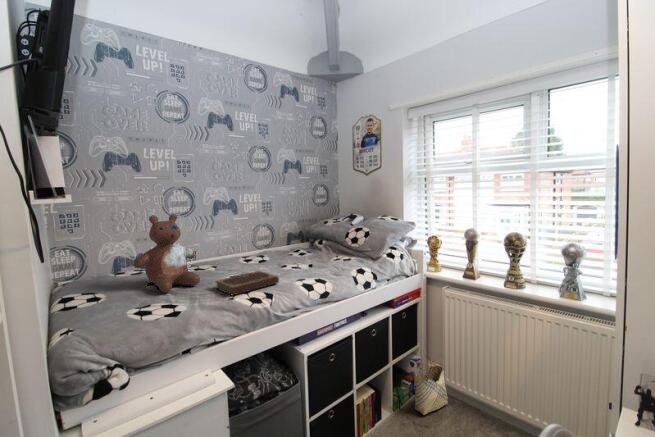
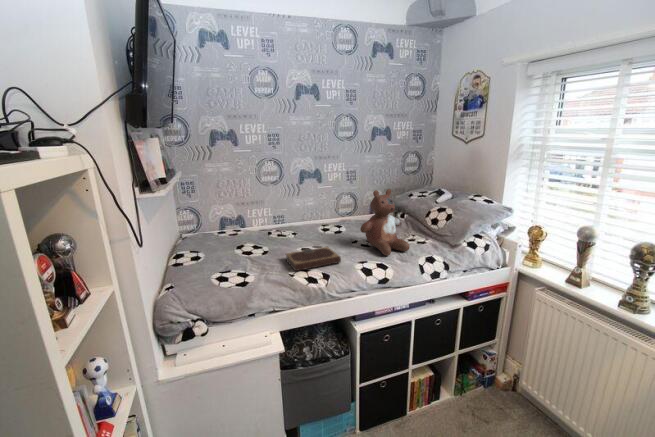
stuffed bear: present [133,214,200,293] -> present [360,189,410,256]
woven basket: present [415,350,448,415] -> none [478,346,521,410]

